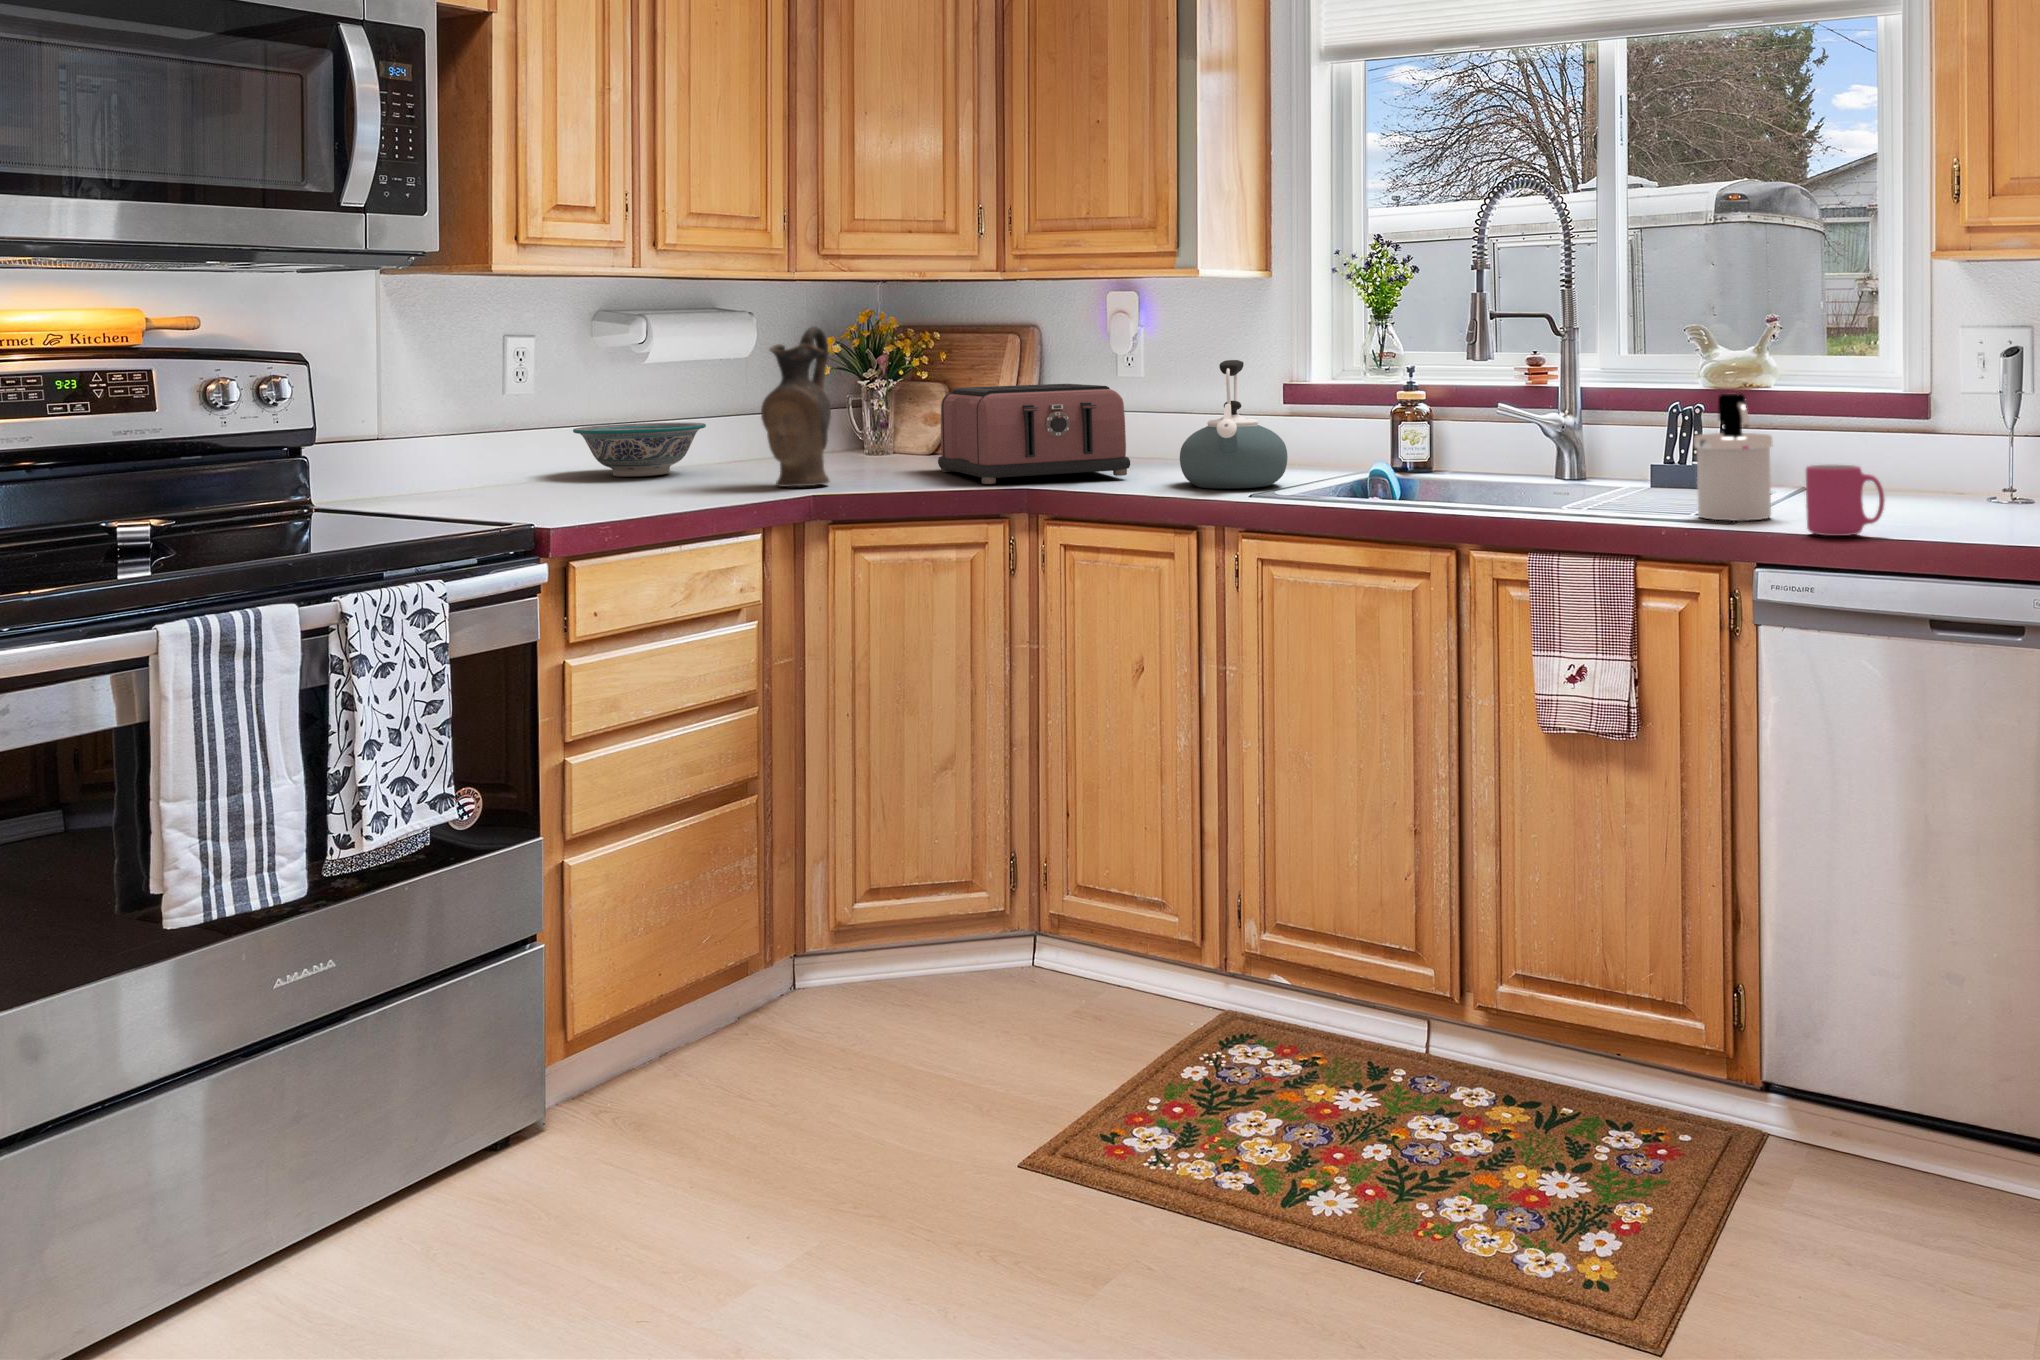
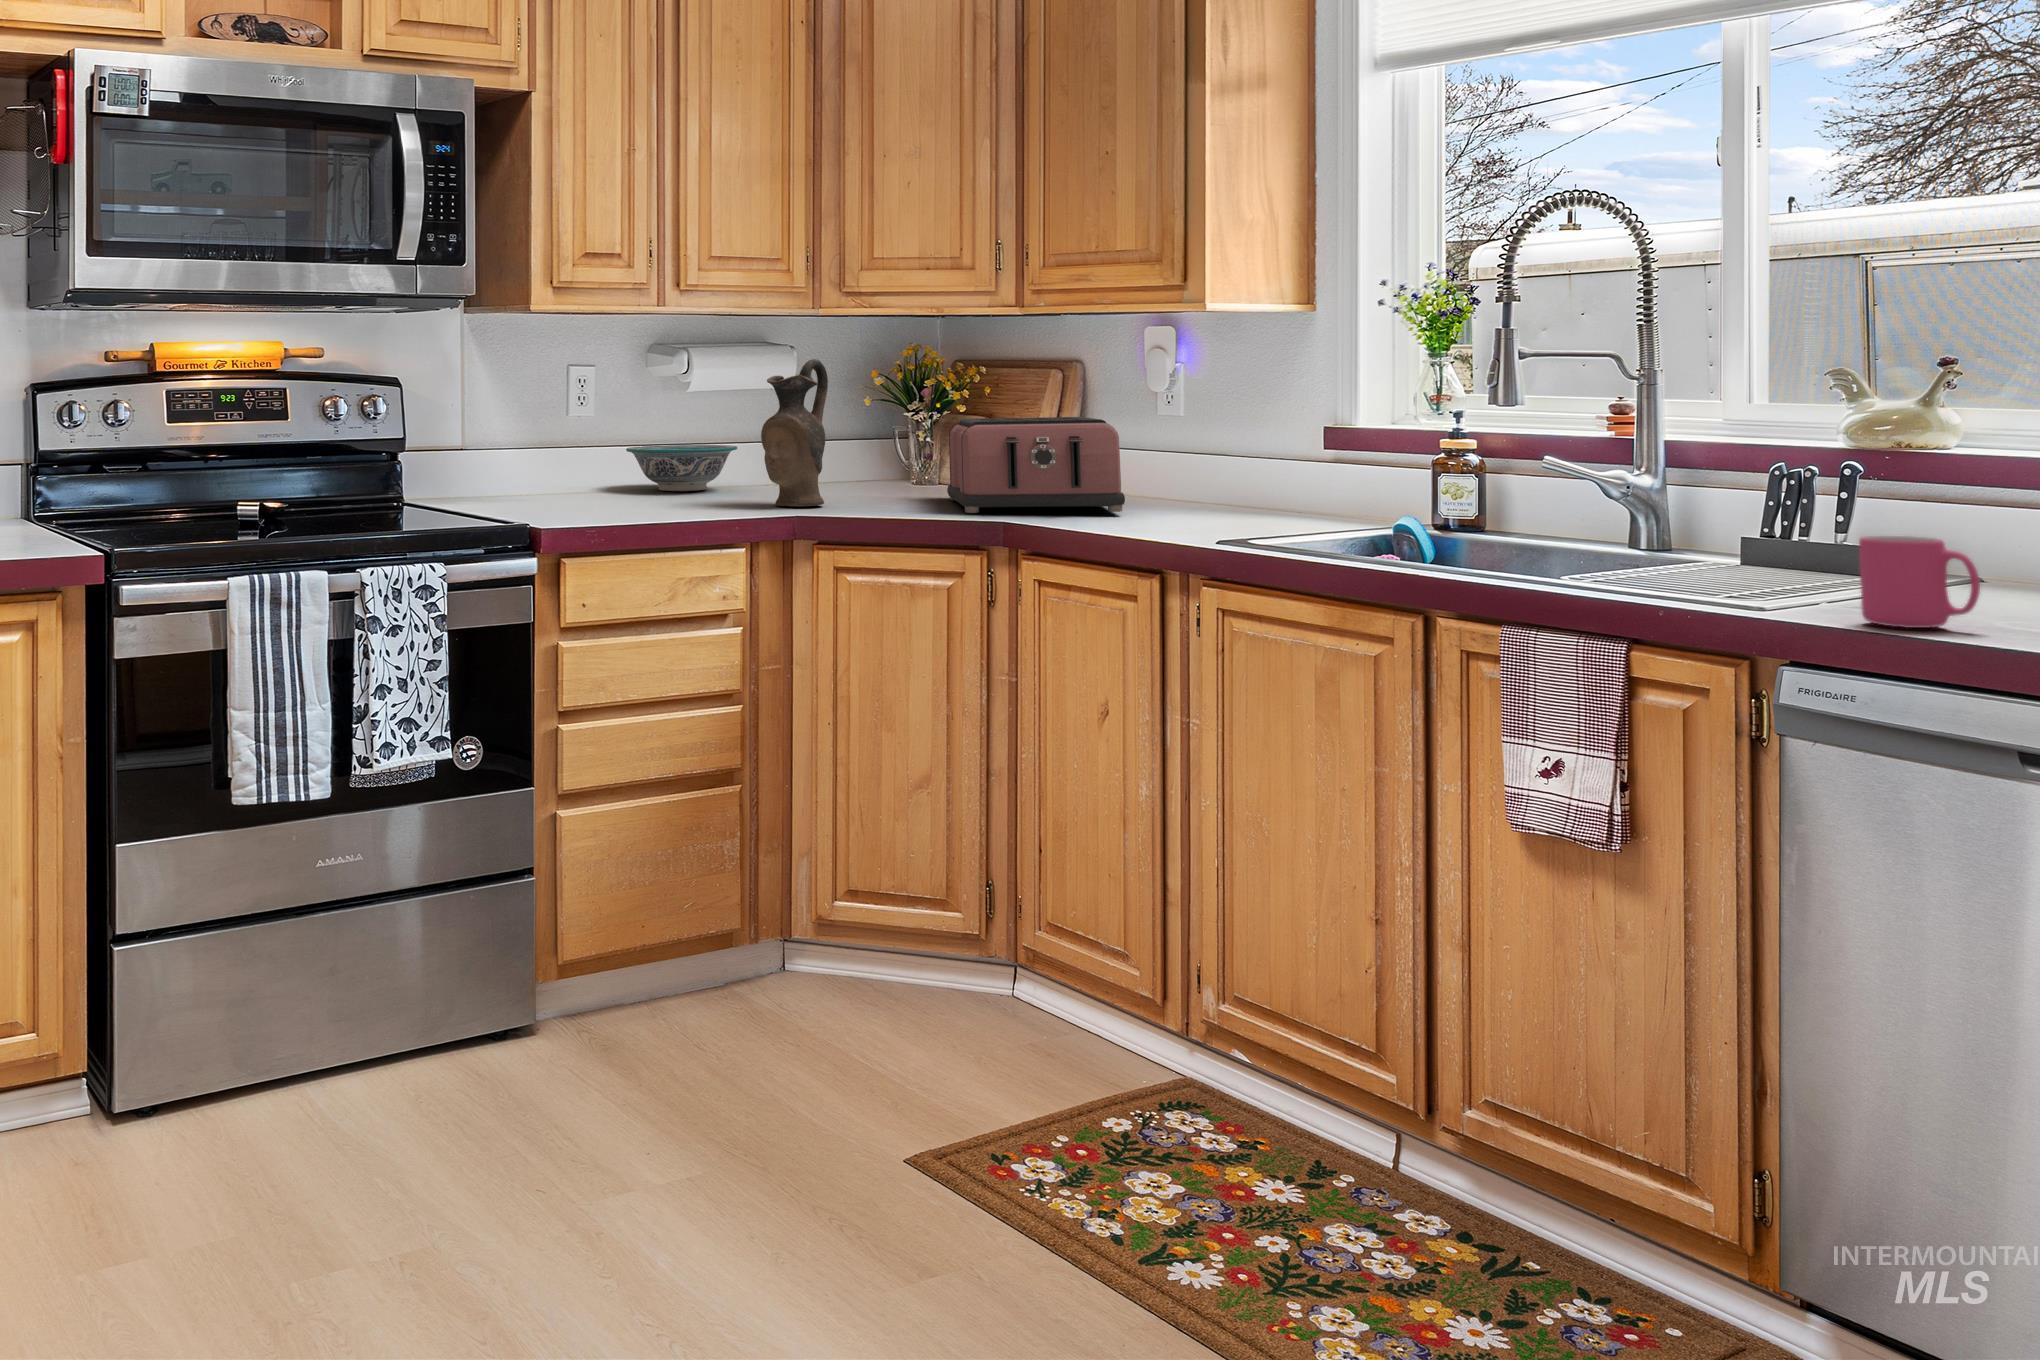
kettle: present [1180,360,1288,489] -> none [1167,395,1290,531]
soap dispenser: present [1694,394,1772,521] -> none [1748,443,1865,602]

